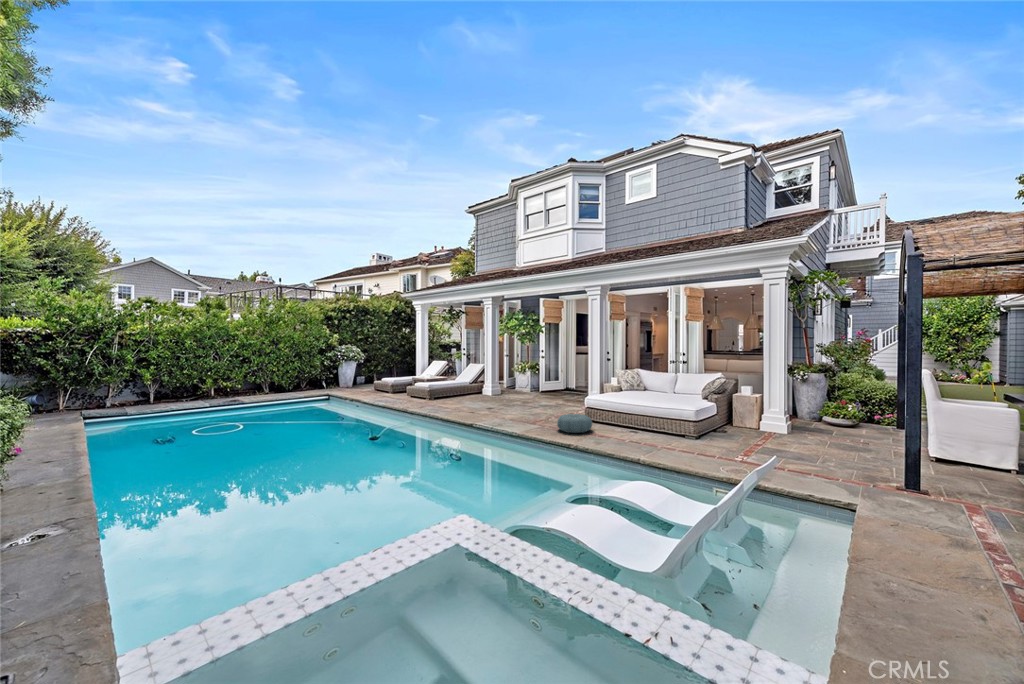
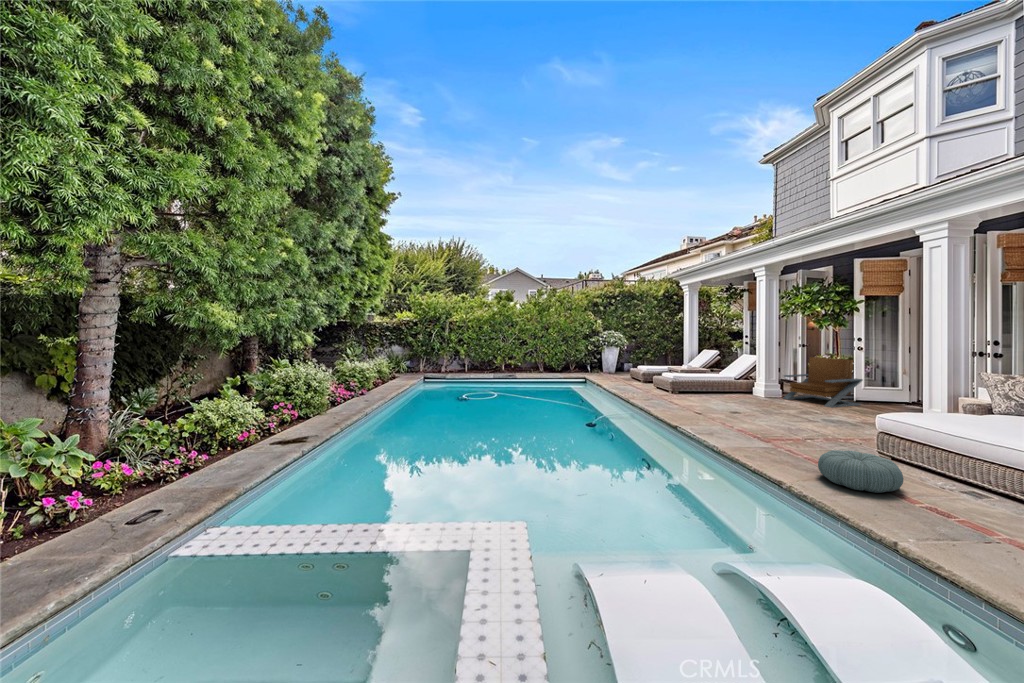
lounge chair: none [502,363,544,397] -> present [784,357,863,408]

